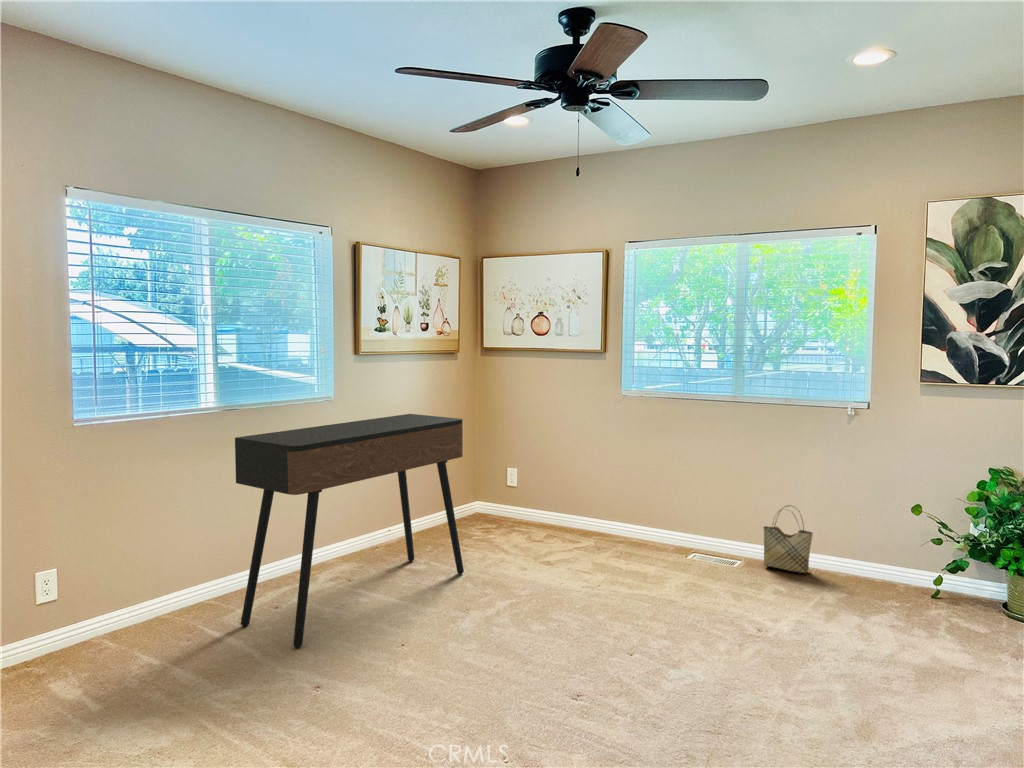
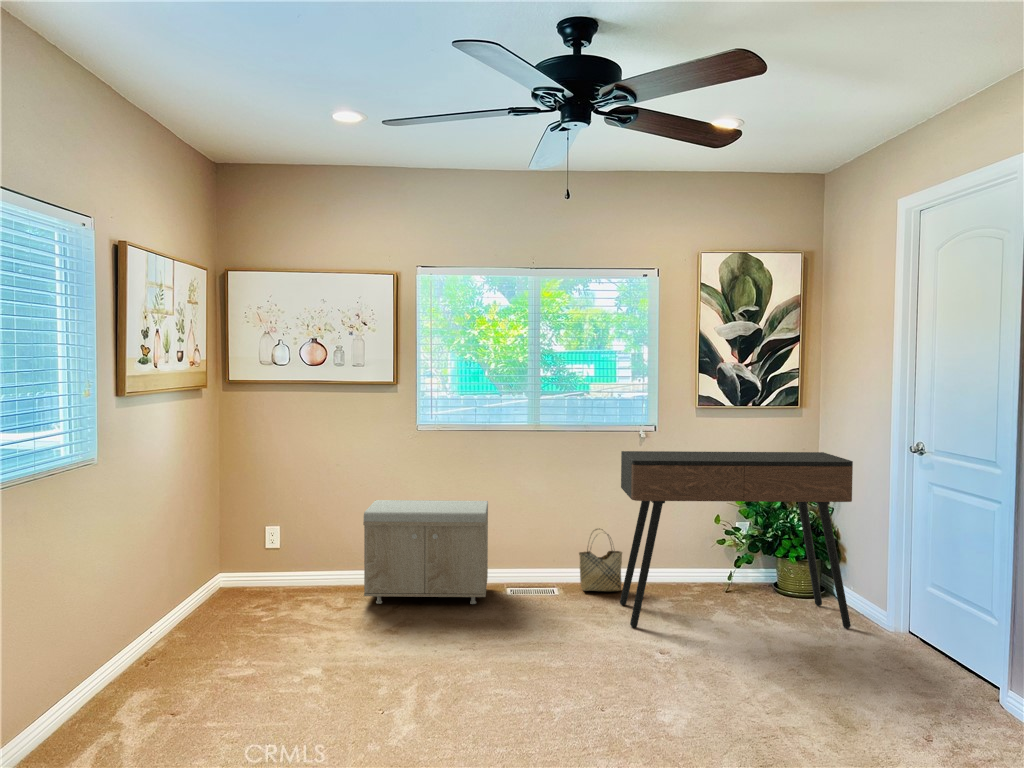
console table: present [235,414,464,648] -> present [620,451,853,628]
storage bench: none [554,453,678,557] -> present [363,500,488,604]

